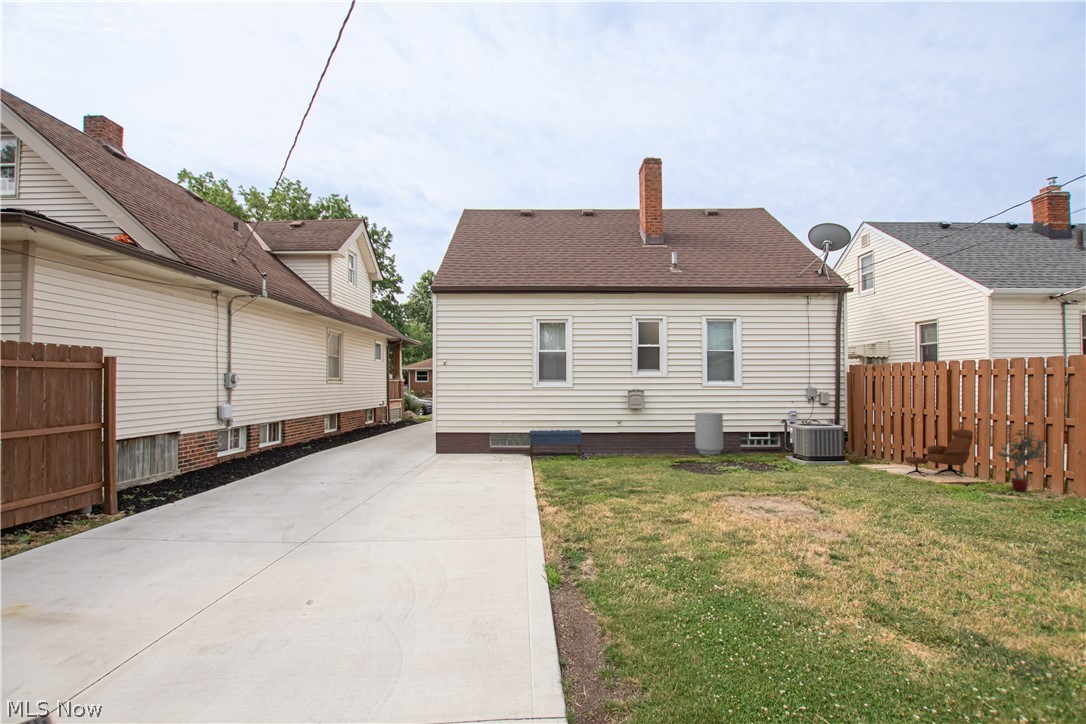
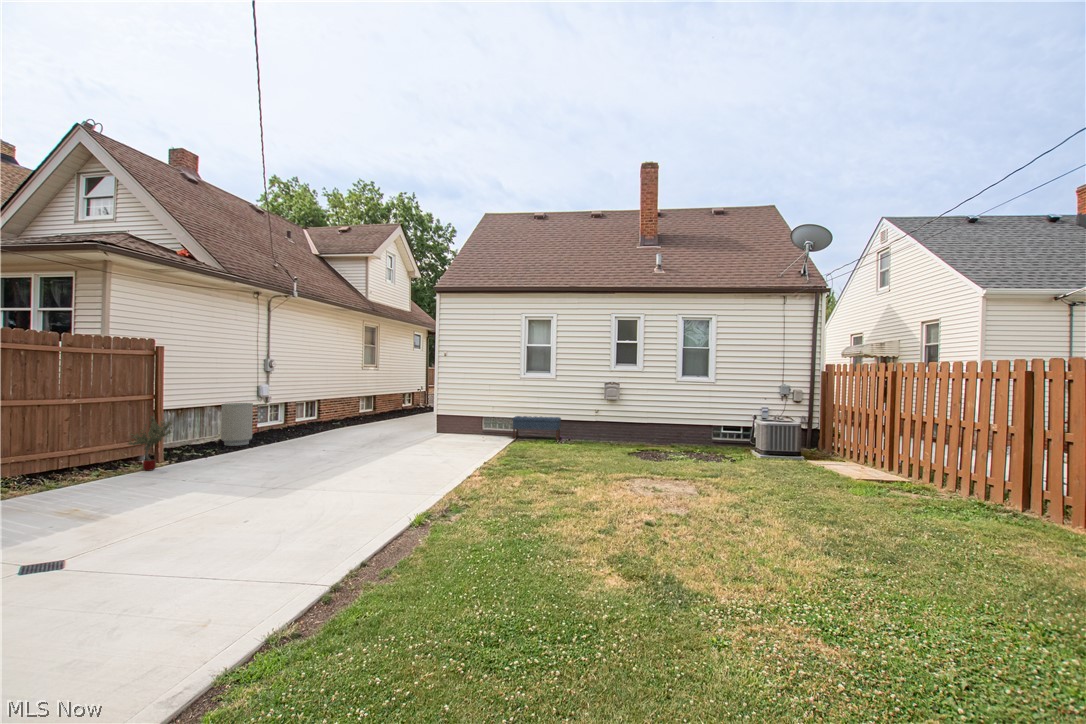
trash can: present [695,412,723,455] -> present [221,403,253,446]
lounge chair: present [905,429,973,477] -> none [833,430,901,475]
potted tree: present [997,430,1047,491] -> present [128,416,172,471]

